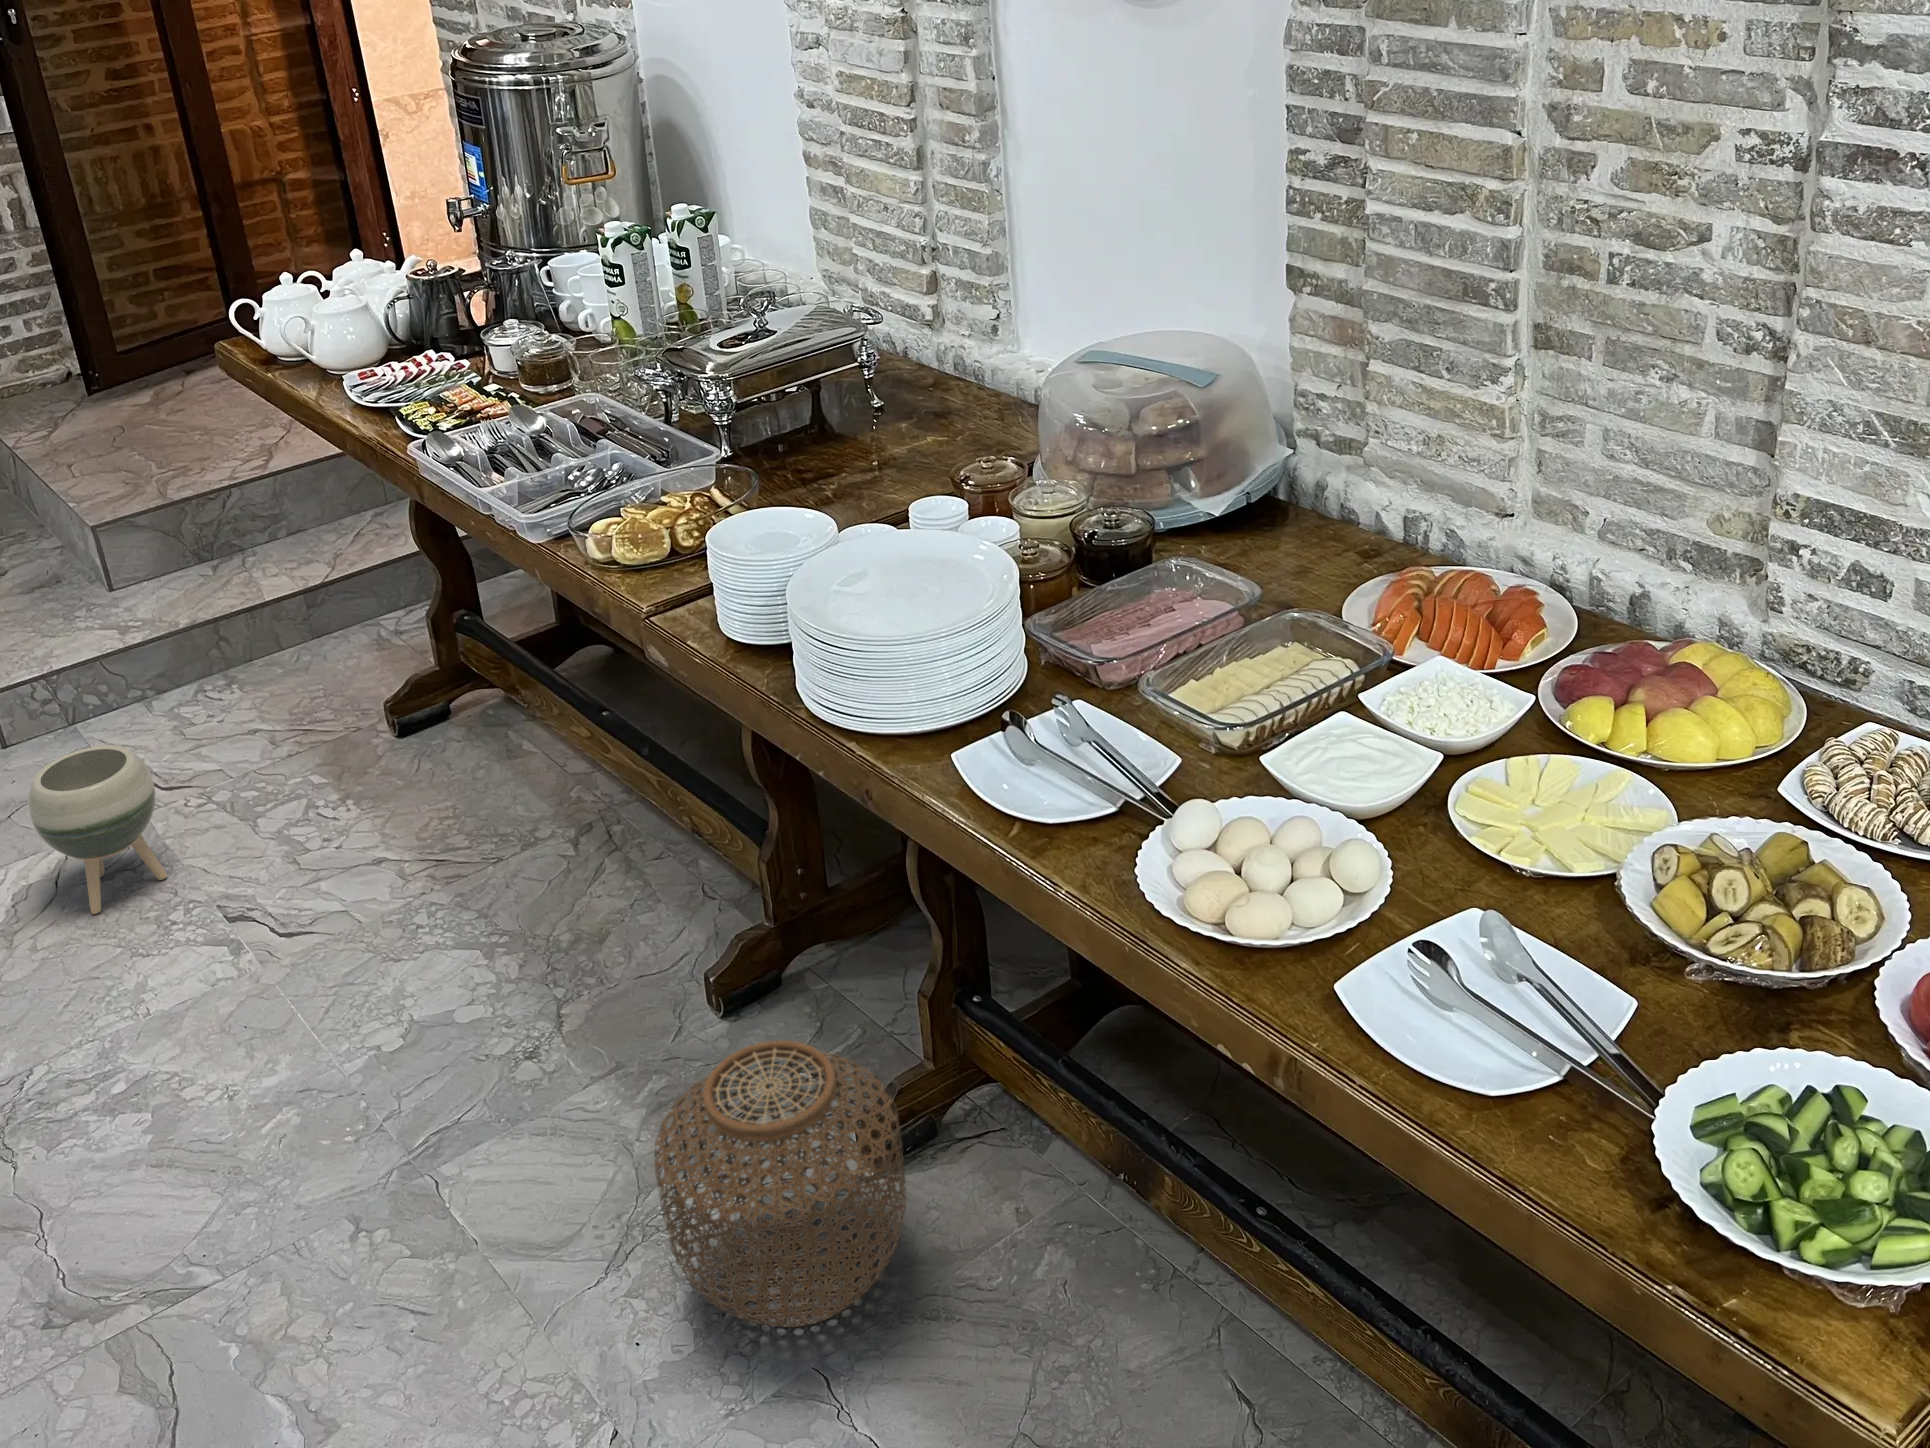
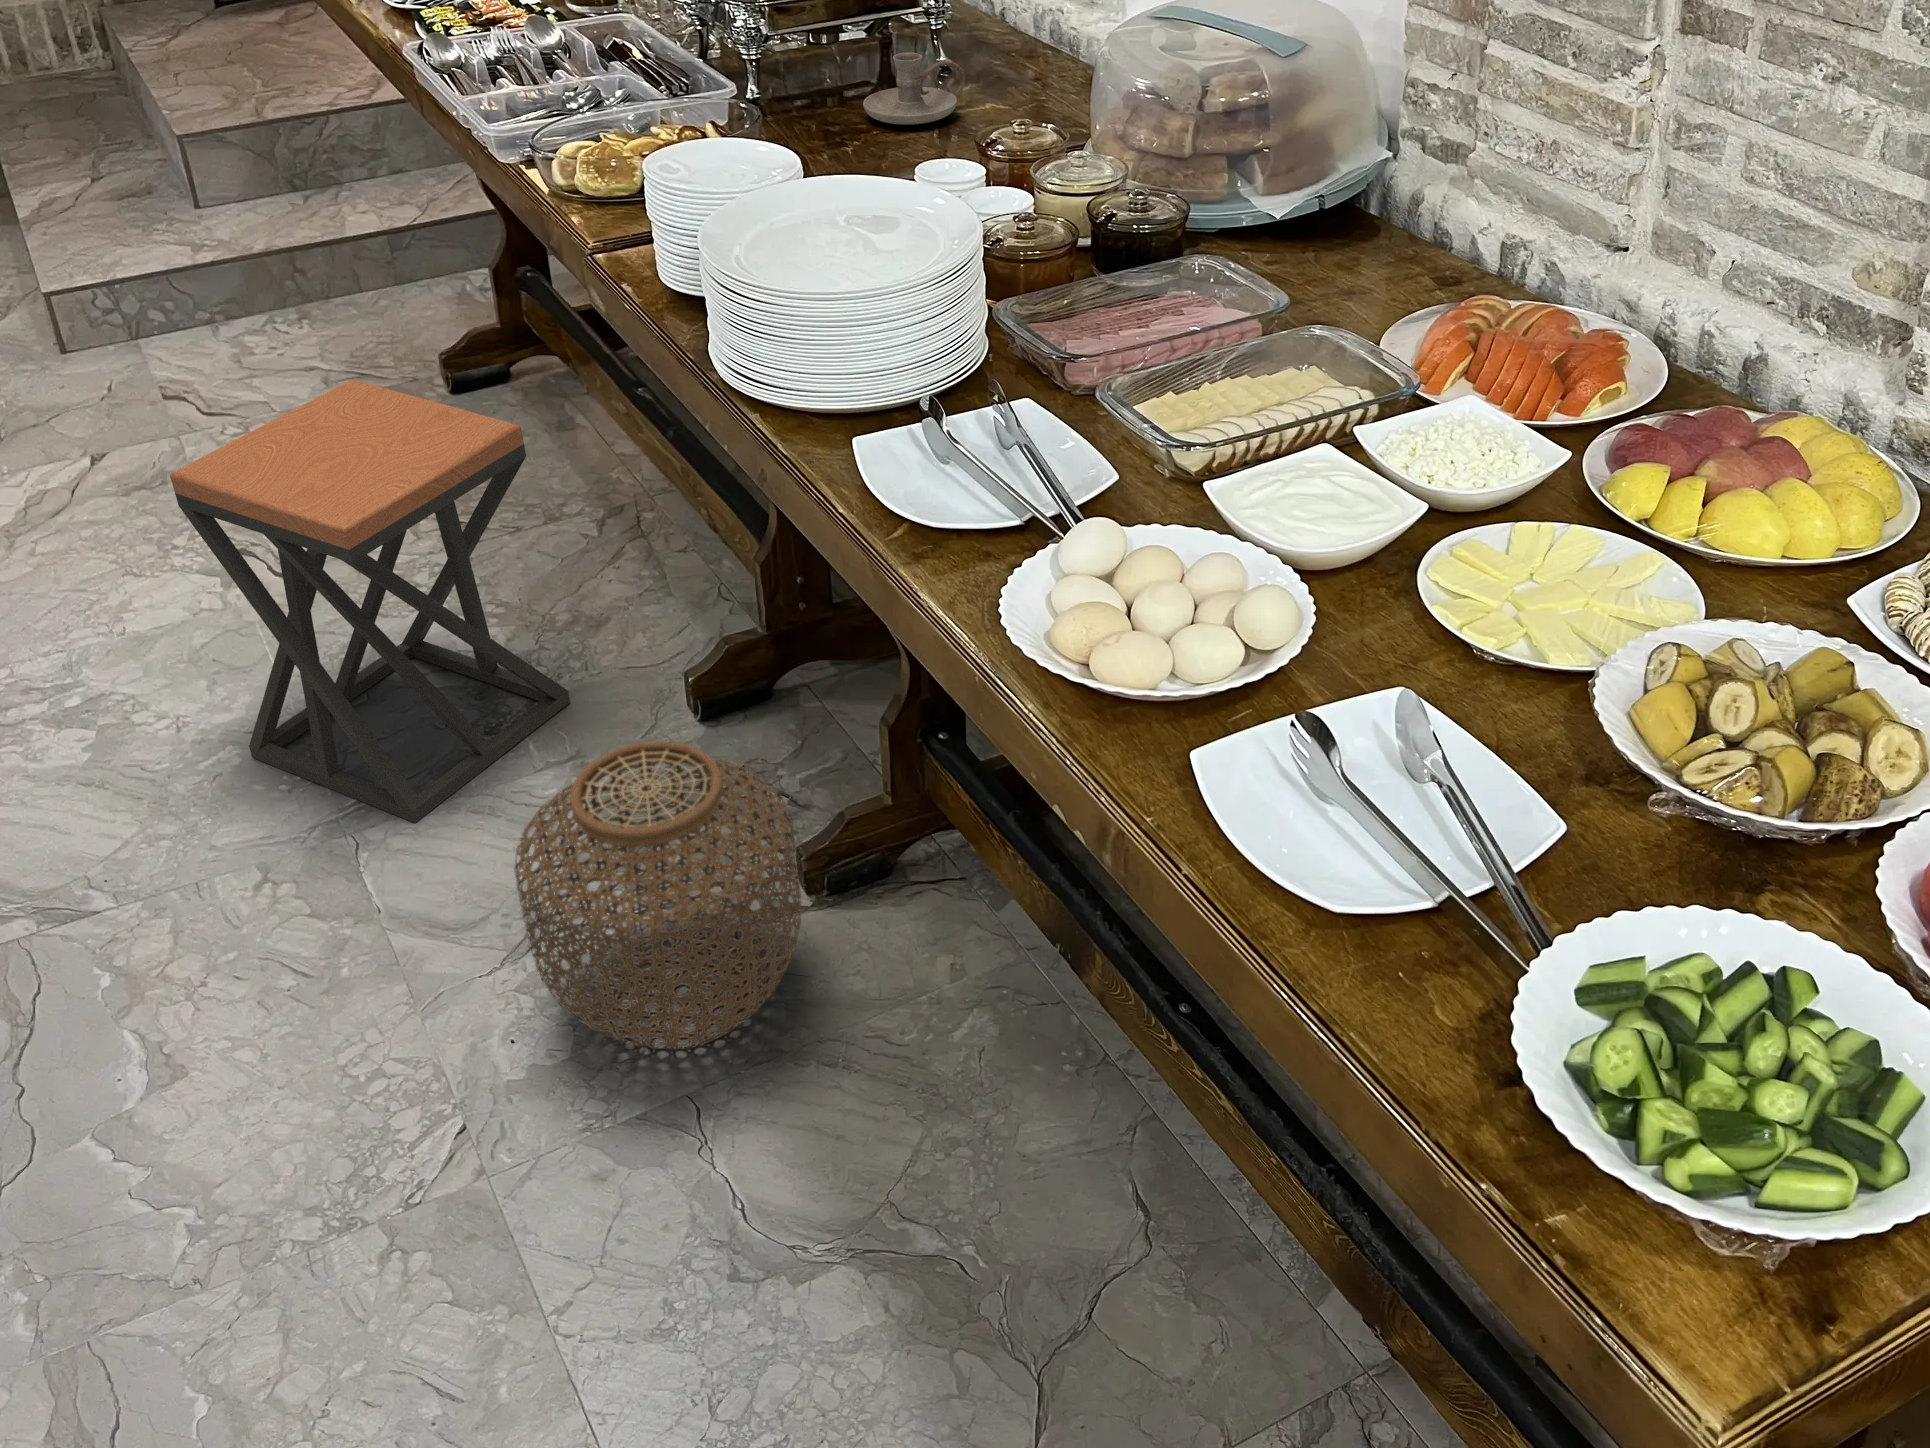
candle holder: none [819,404,900,466] -> present [863,52,965,125]
planter: present [29,746,167,914] -> none [28,352,175,526]
stool: none [257,749,610,1154] -> present [170,379,570,823]

